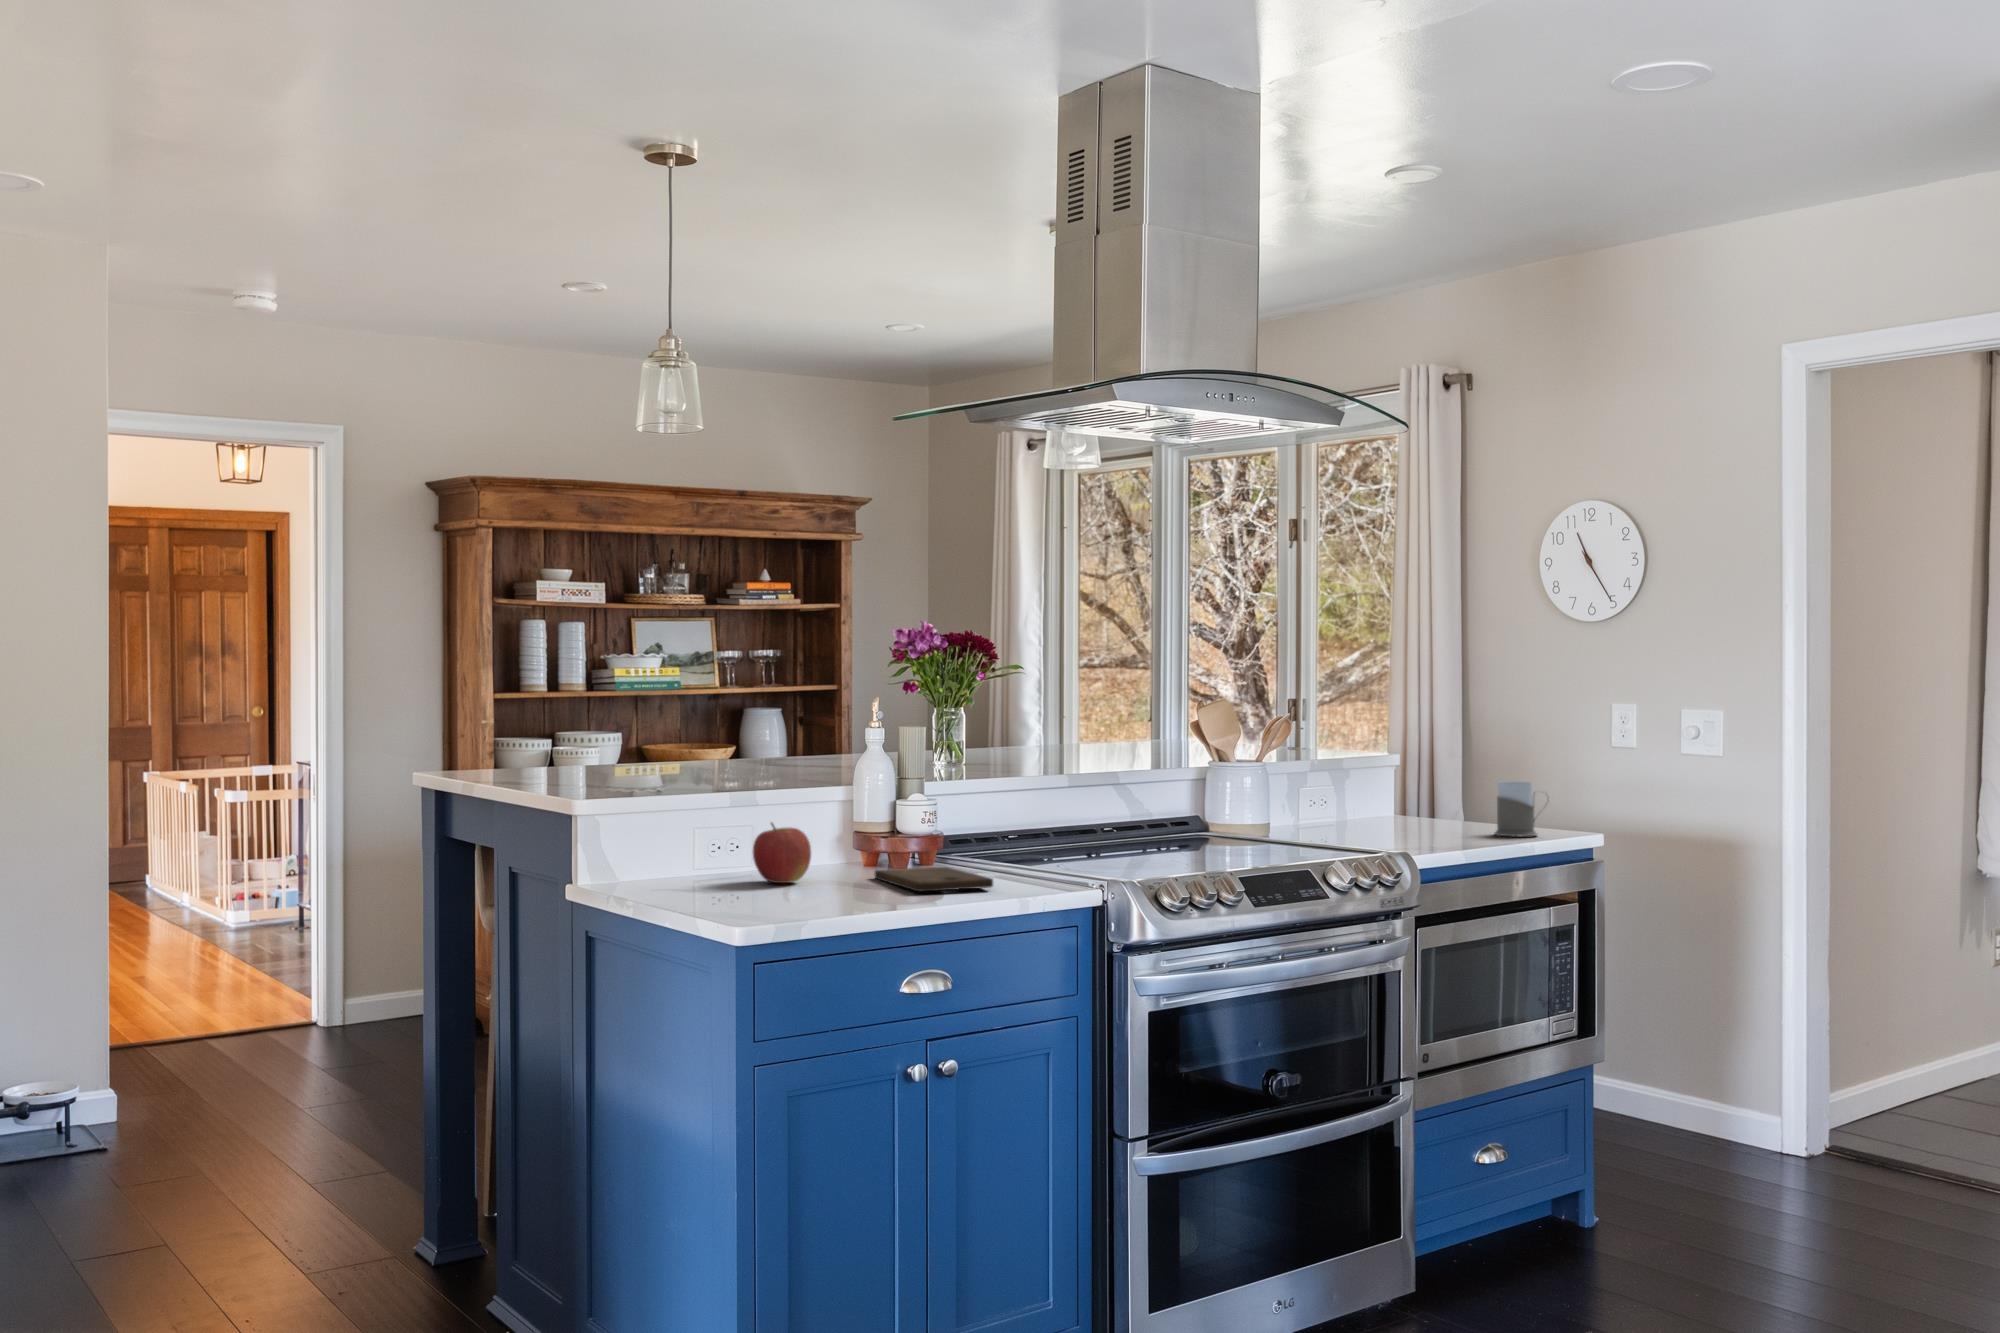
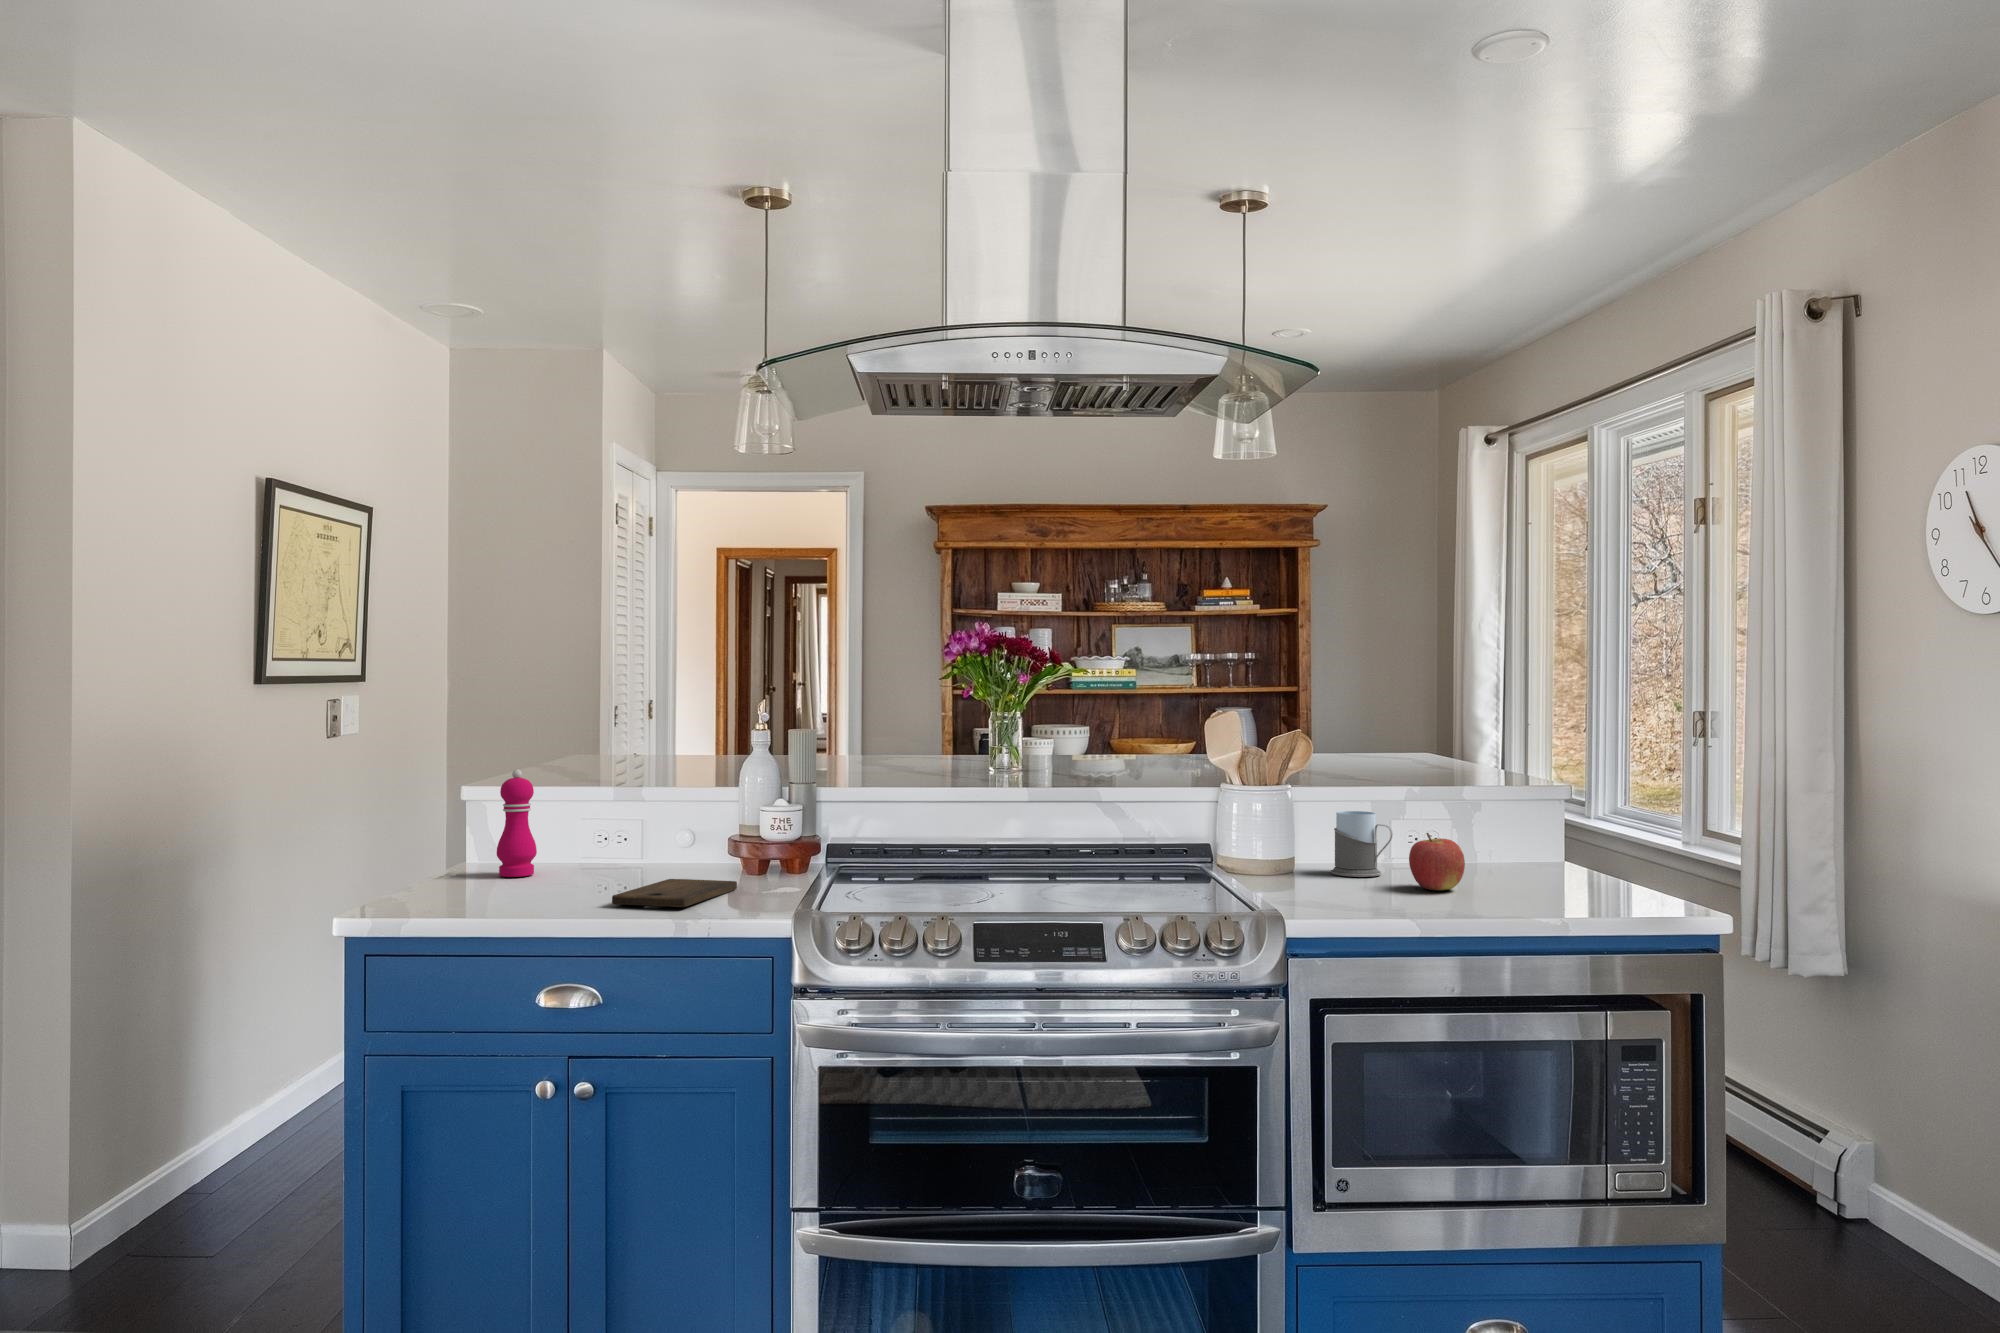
pepper mill: none [653,761,697,885] -> present [497,769,537,877]
mug: present [1494,782,1544,836] -> present [1331,811,1393,877]
apple: present [753,823,811,883] -> present [1409,833,1465,890]

